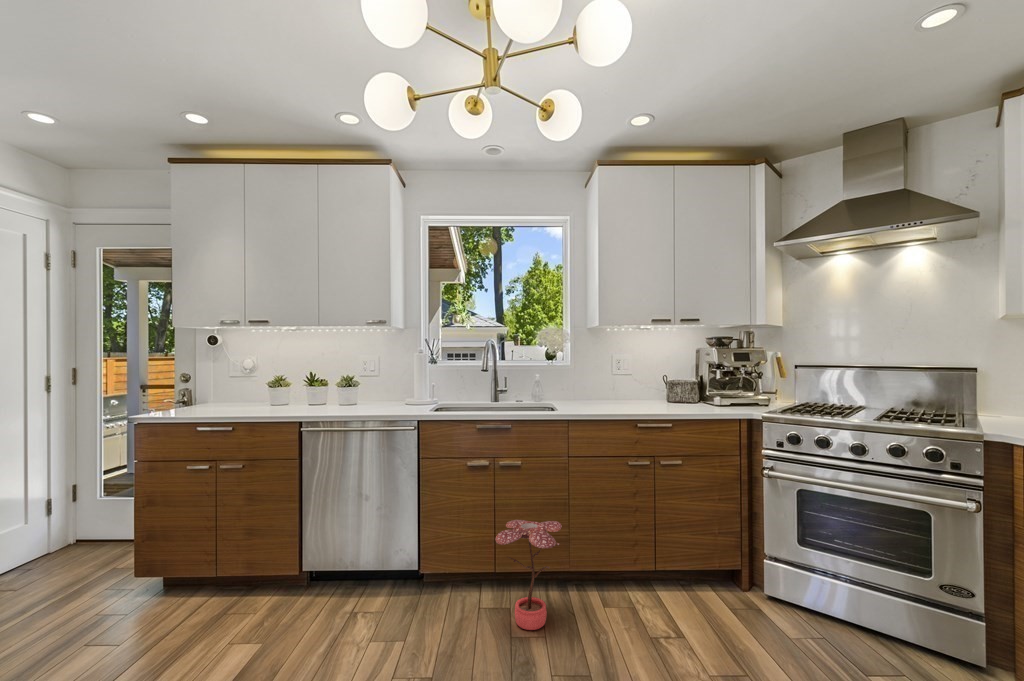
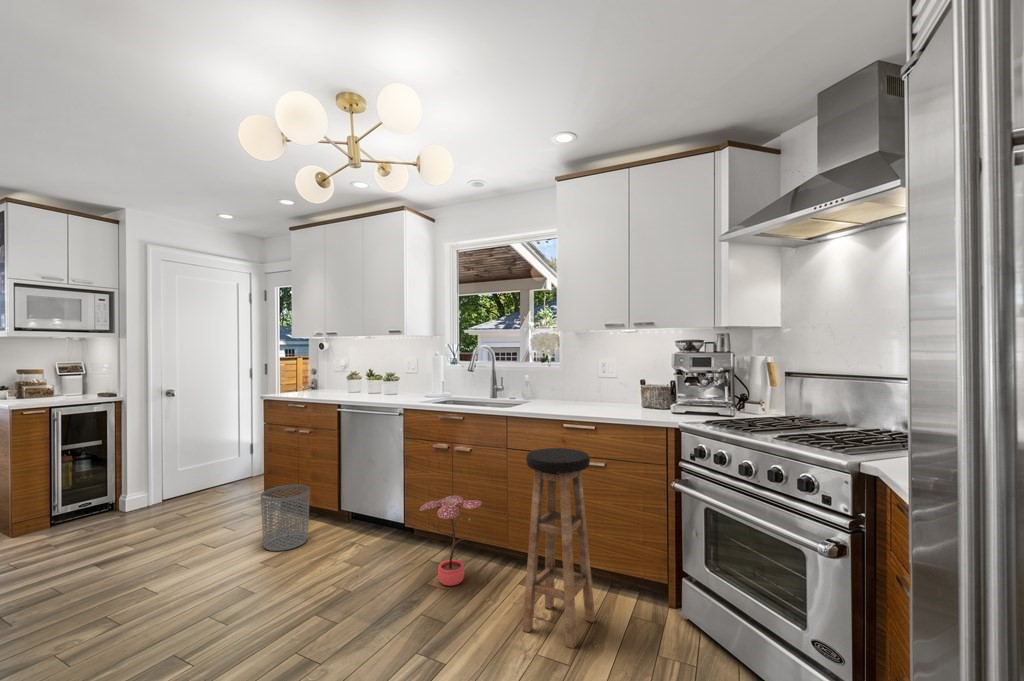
bar stool: none [654,448,731,656] -> present [523,448,595,649]
waste bin: none [203,543,279,652] -> present [261,485,310,551]

